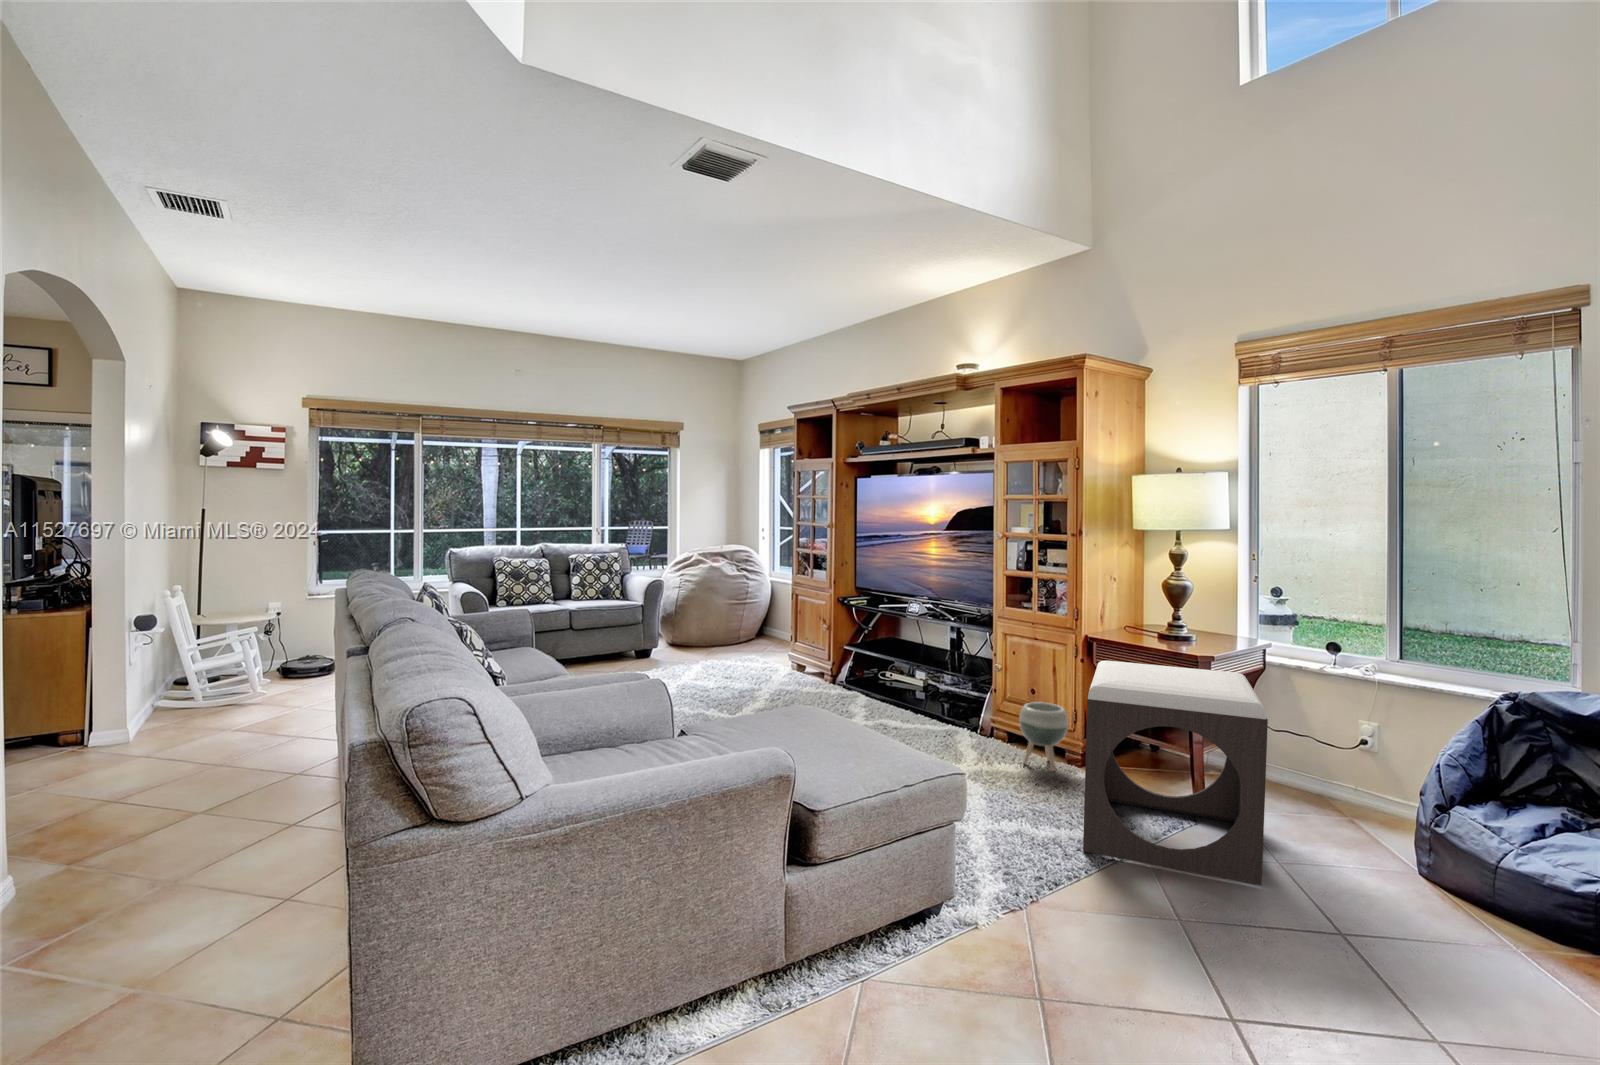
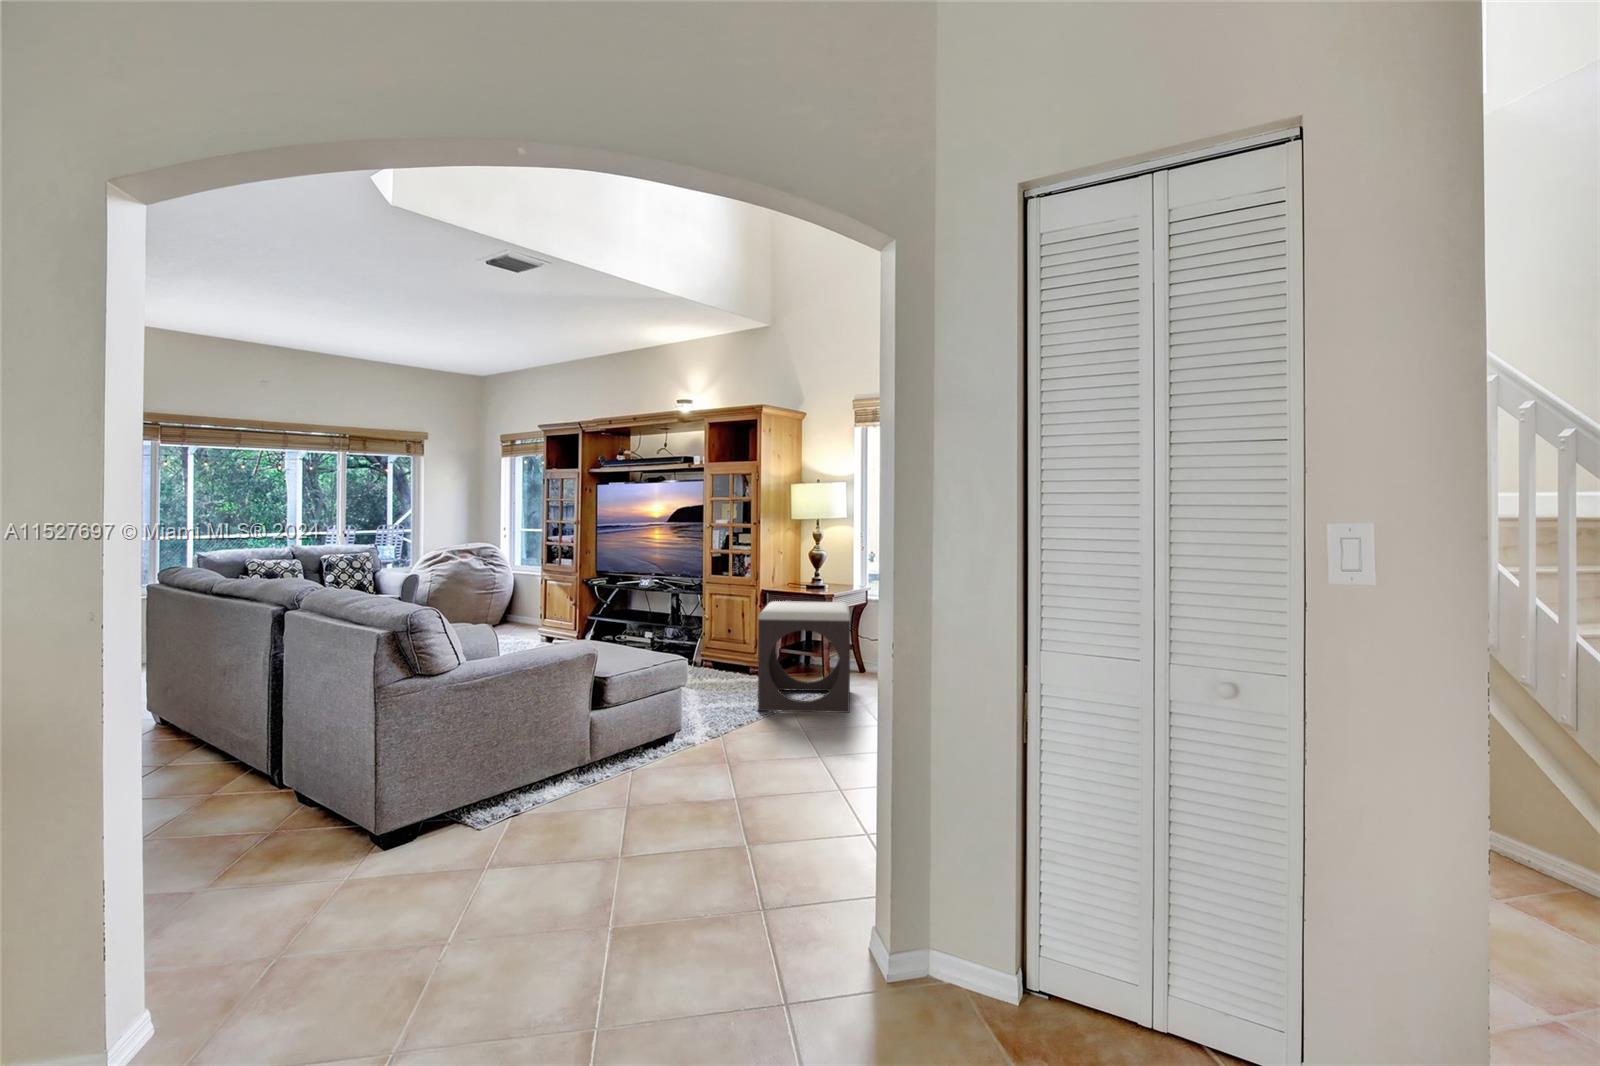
planter: present [1019,702,1068,771] -> none [722,637,753,680]

